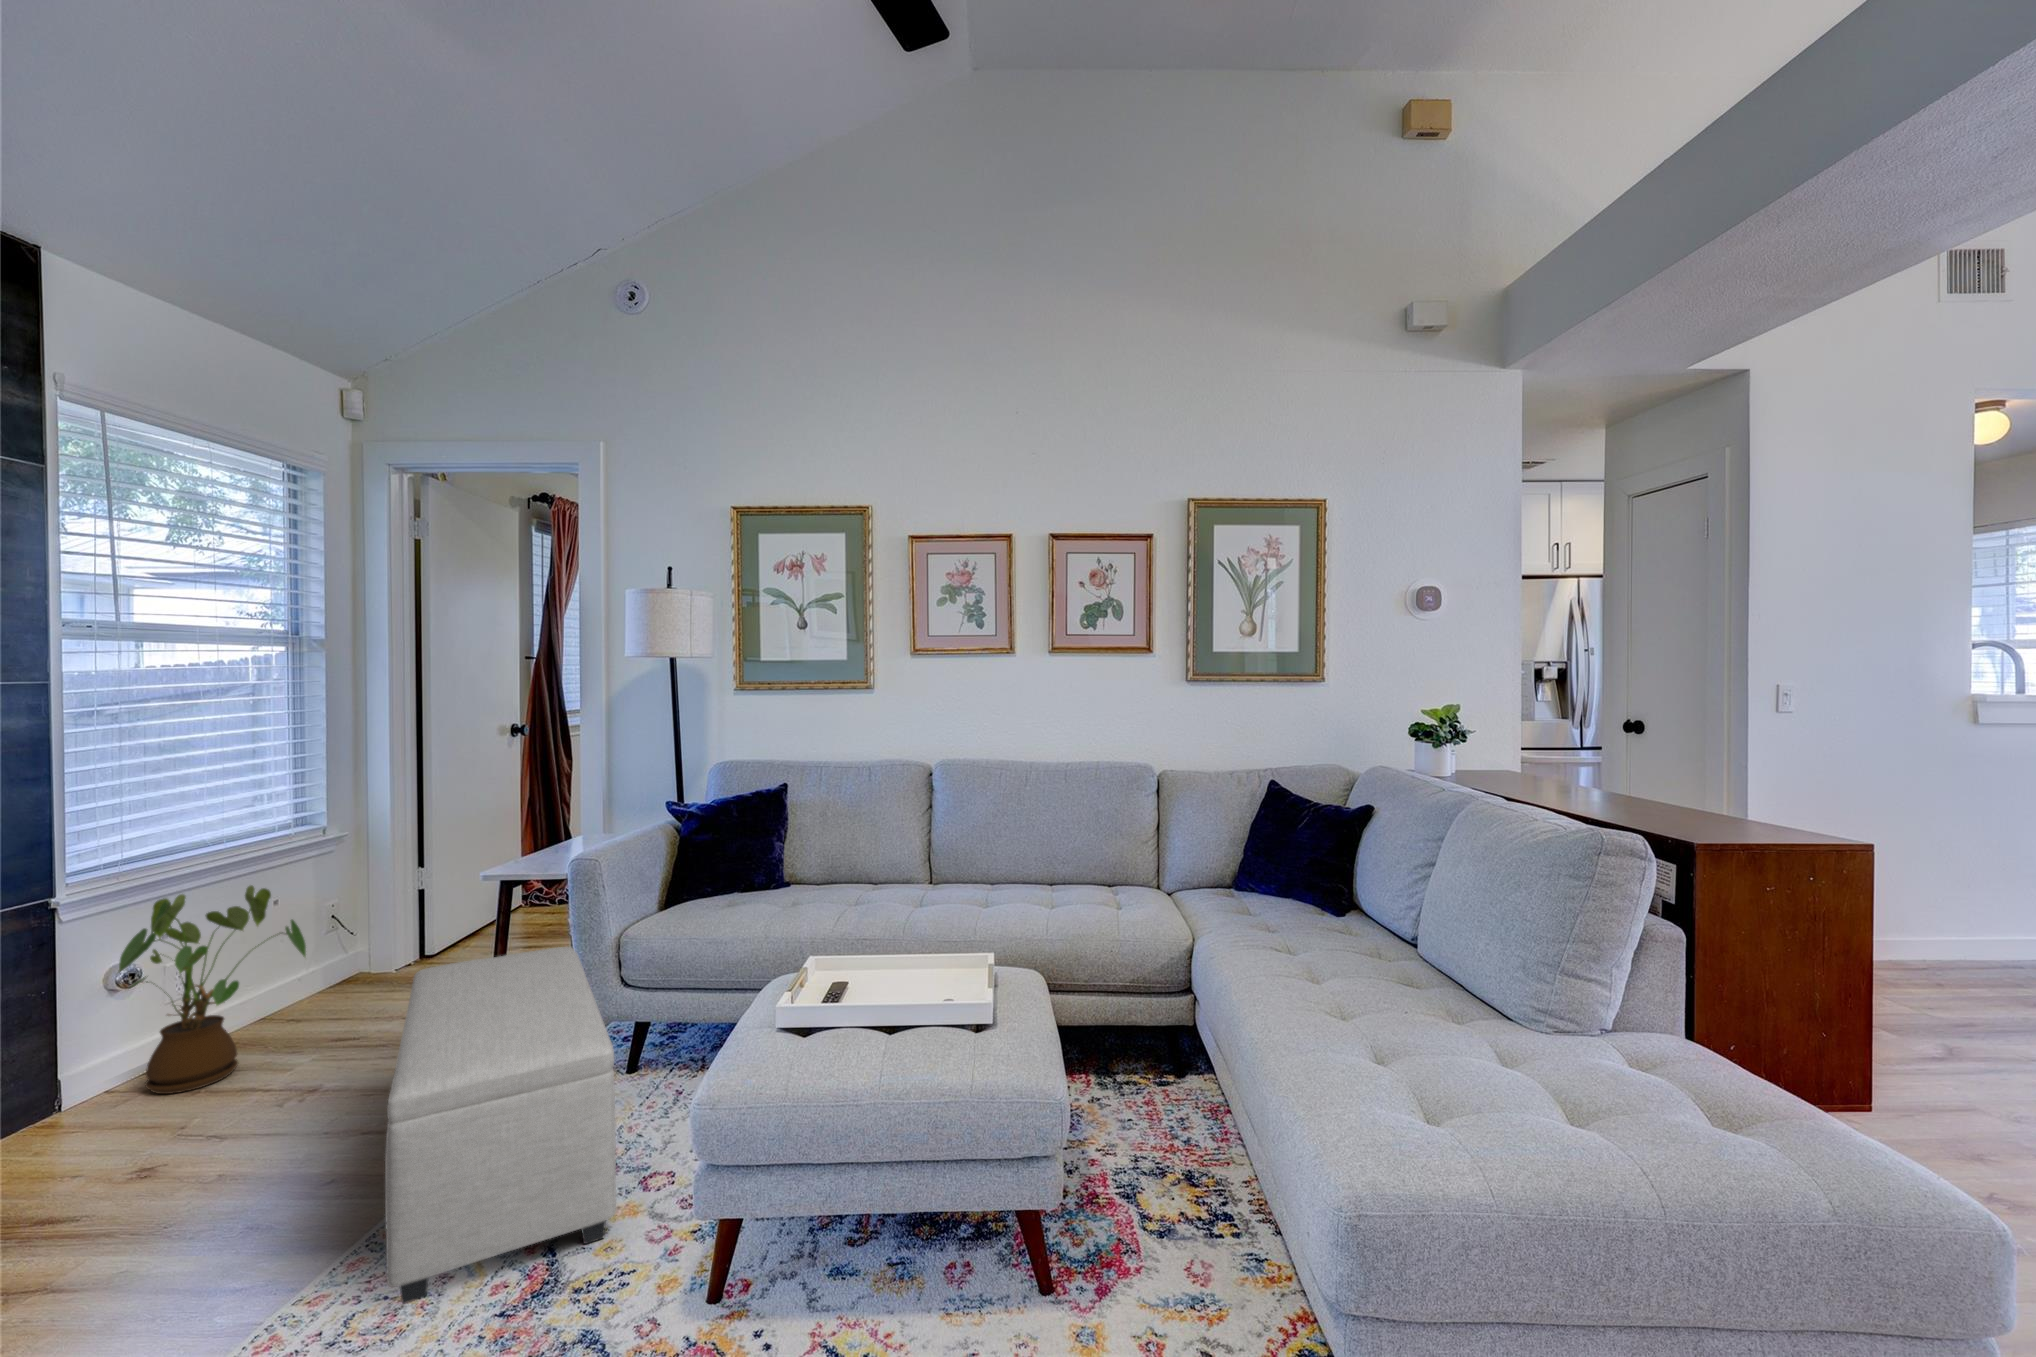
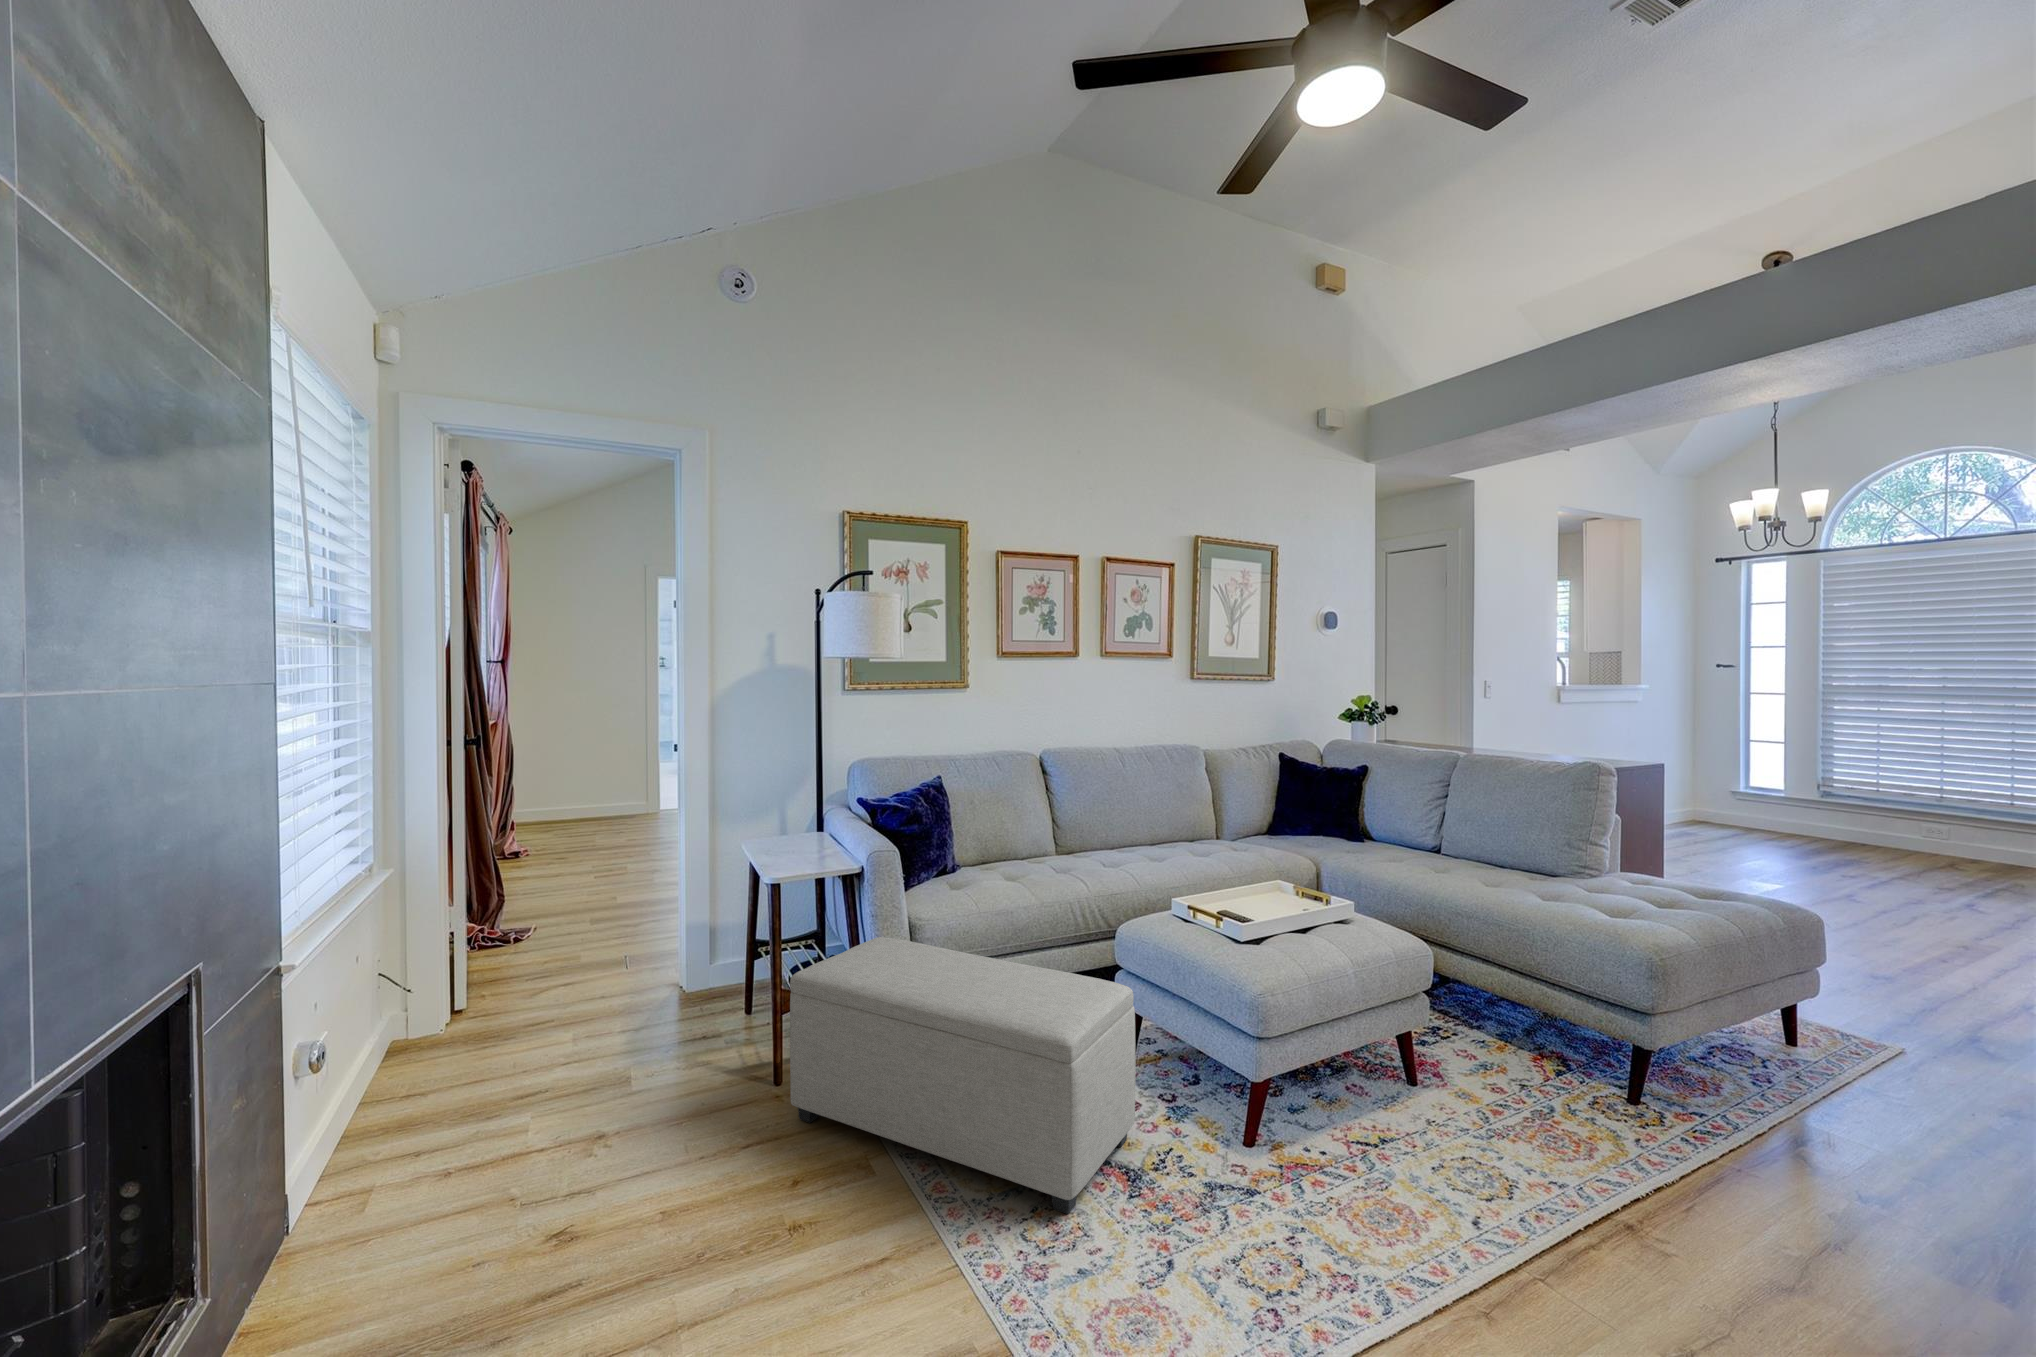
house plant: present [119,885,306,1094] -> none [341,928,554,1179]

